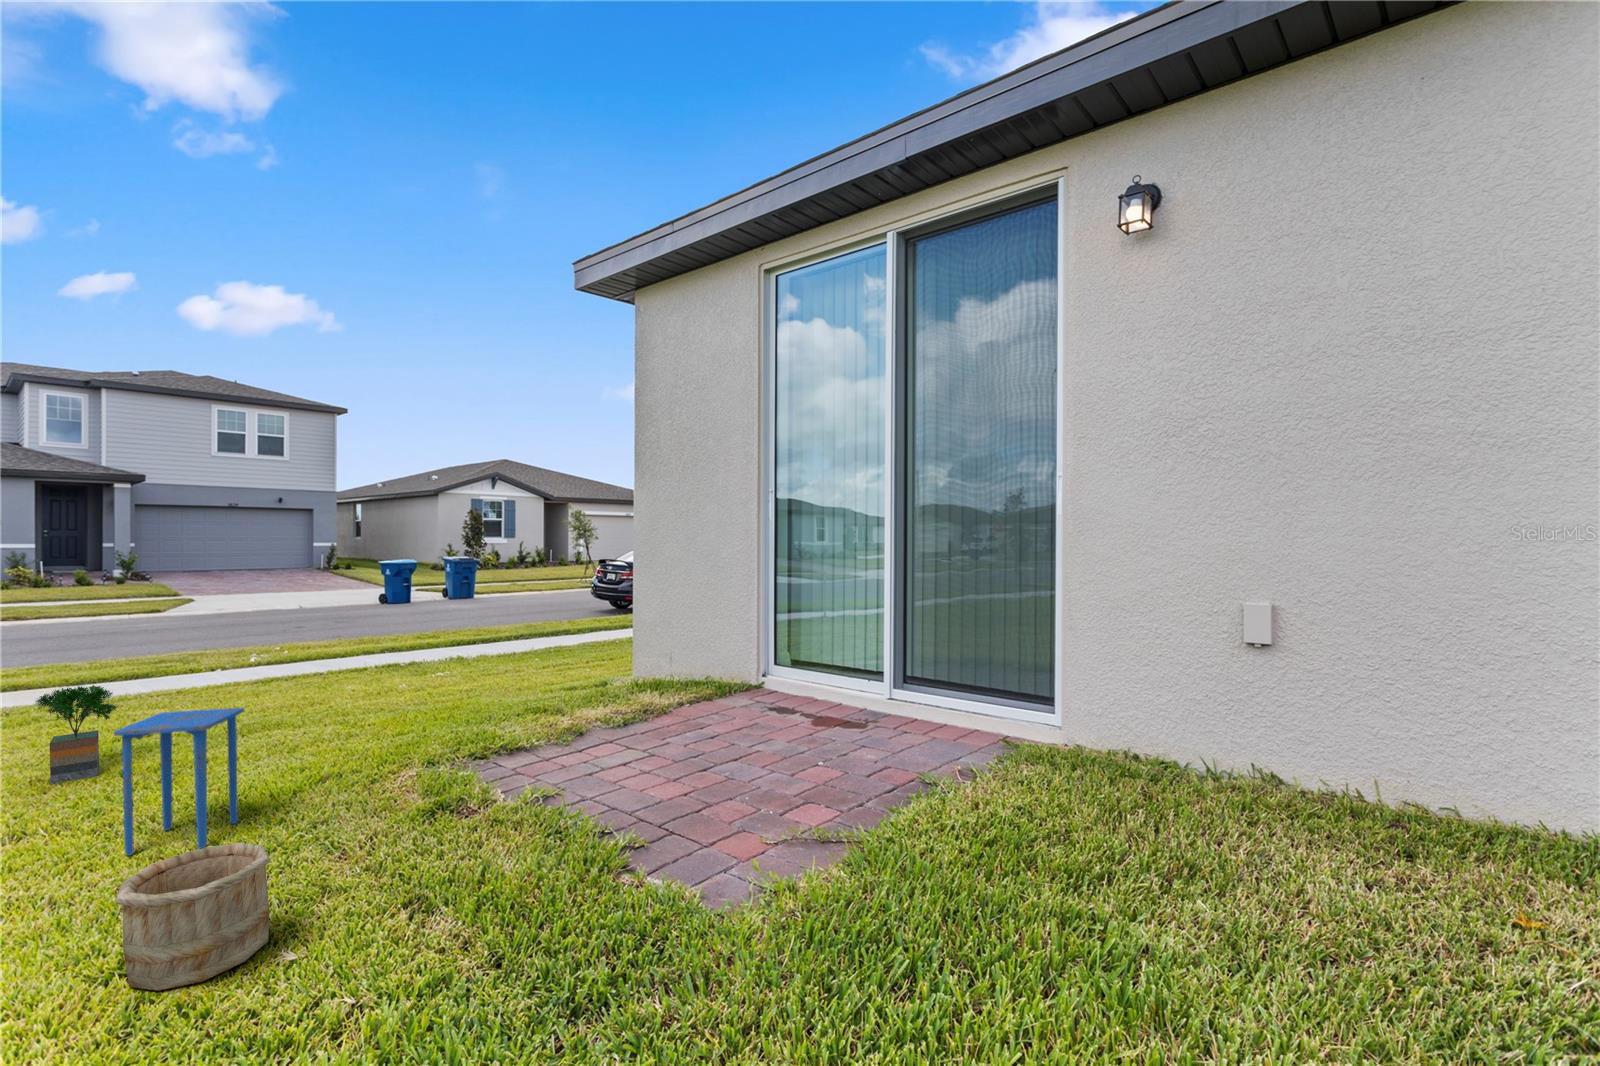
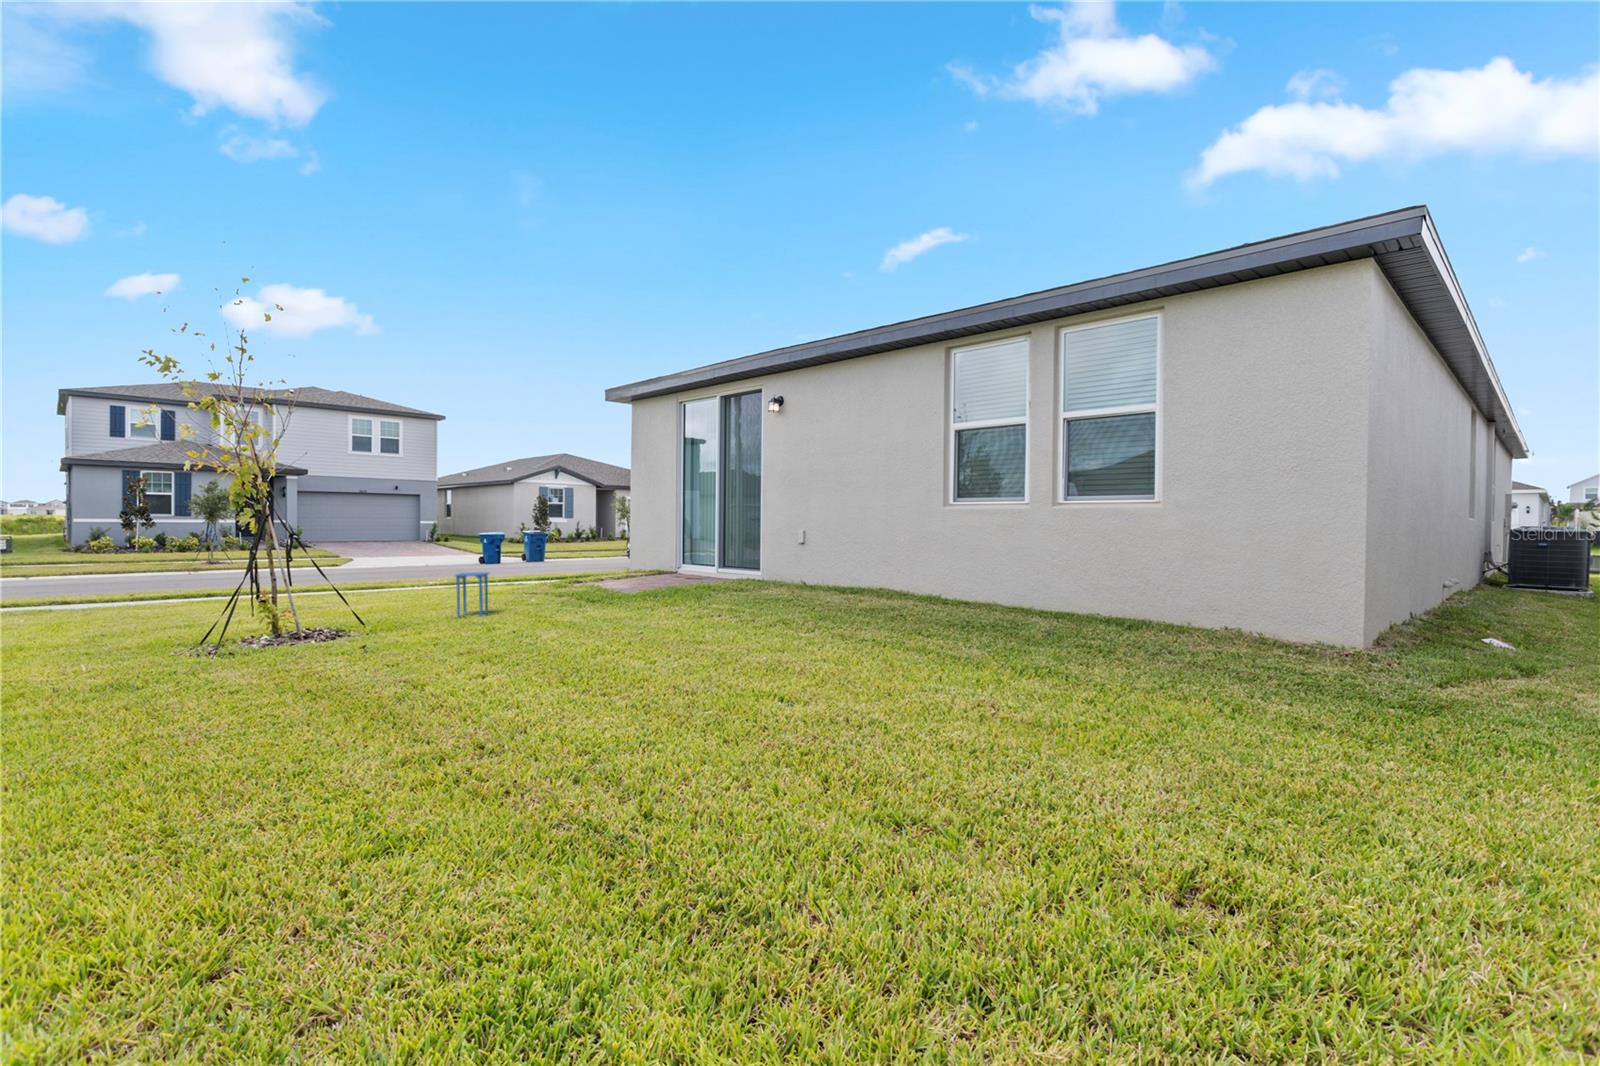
potted tree: present [36,685,117,784] -> none [392,572,421,611]
wooden bucket: present [115,843,270,991] -> none [484,599,520,628]

